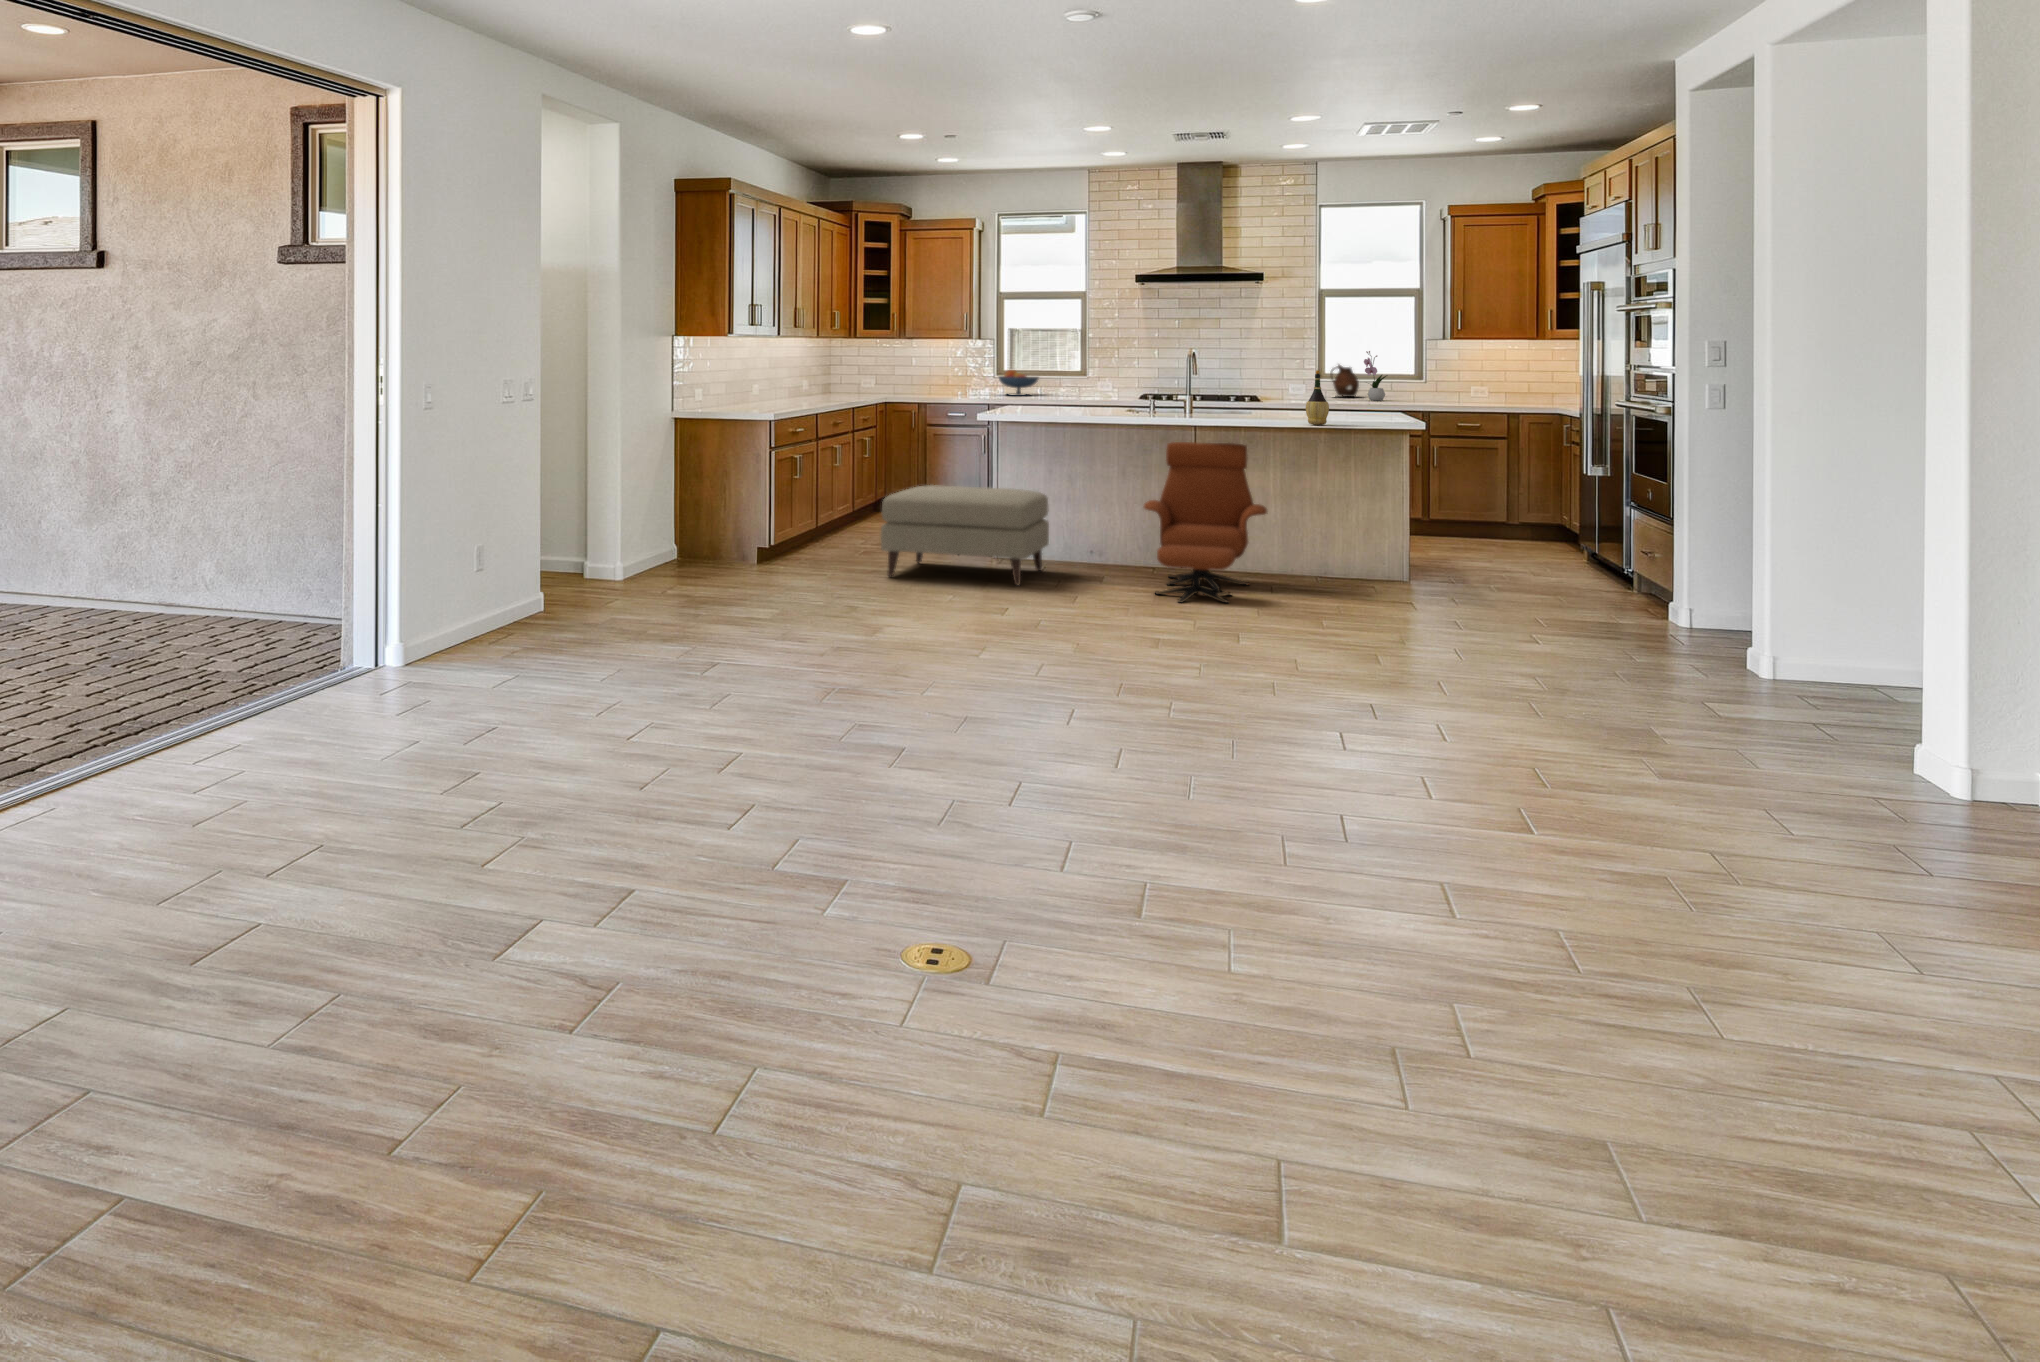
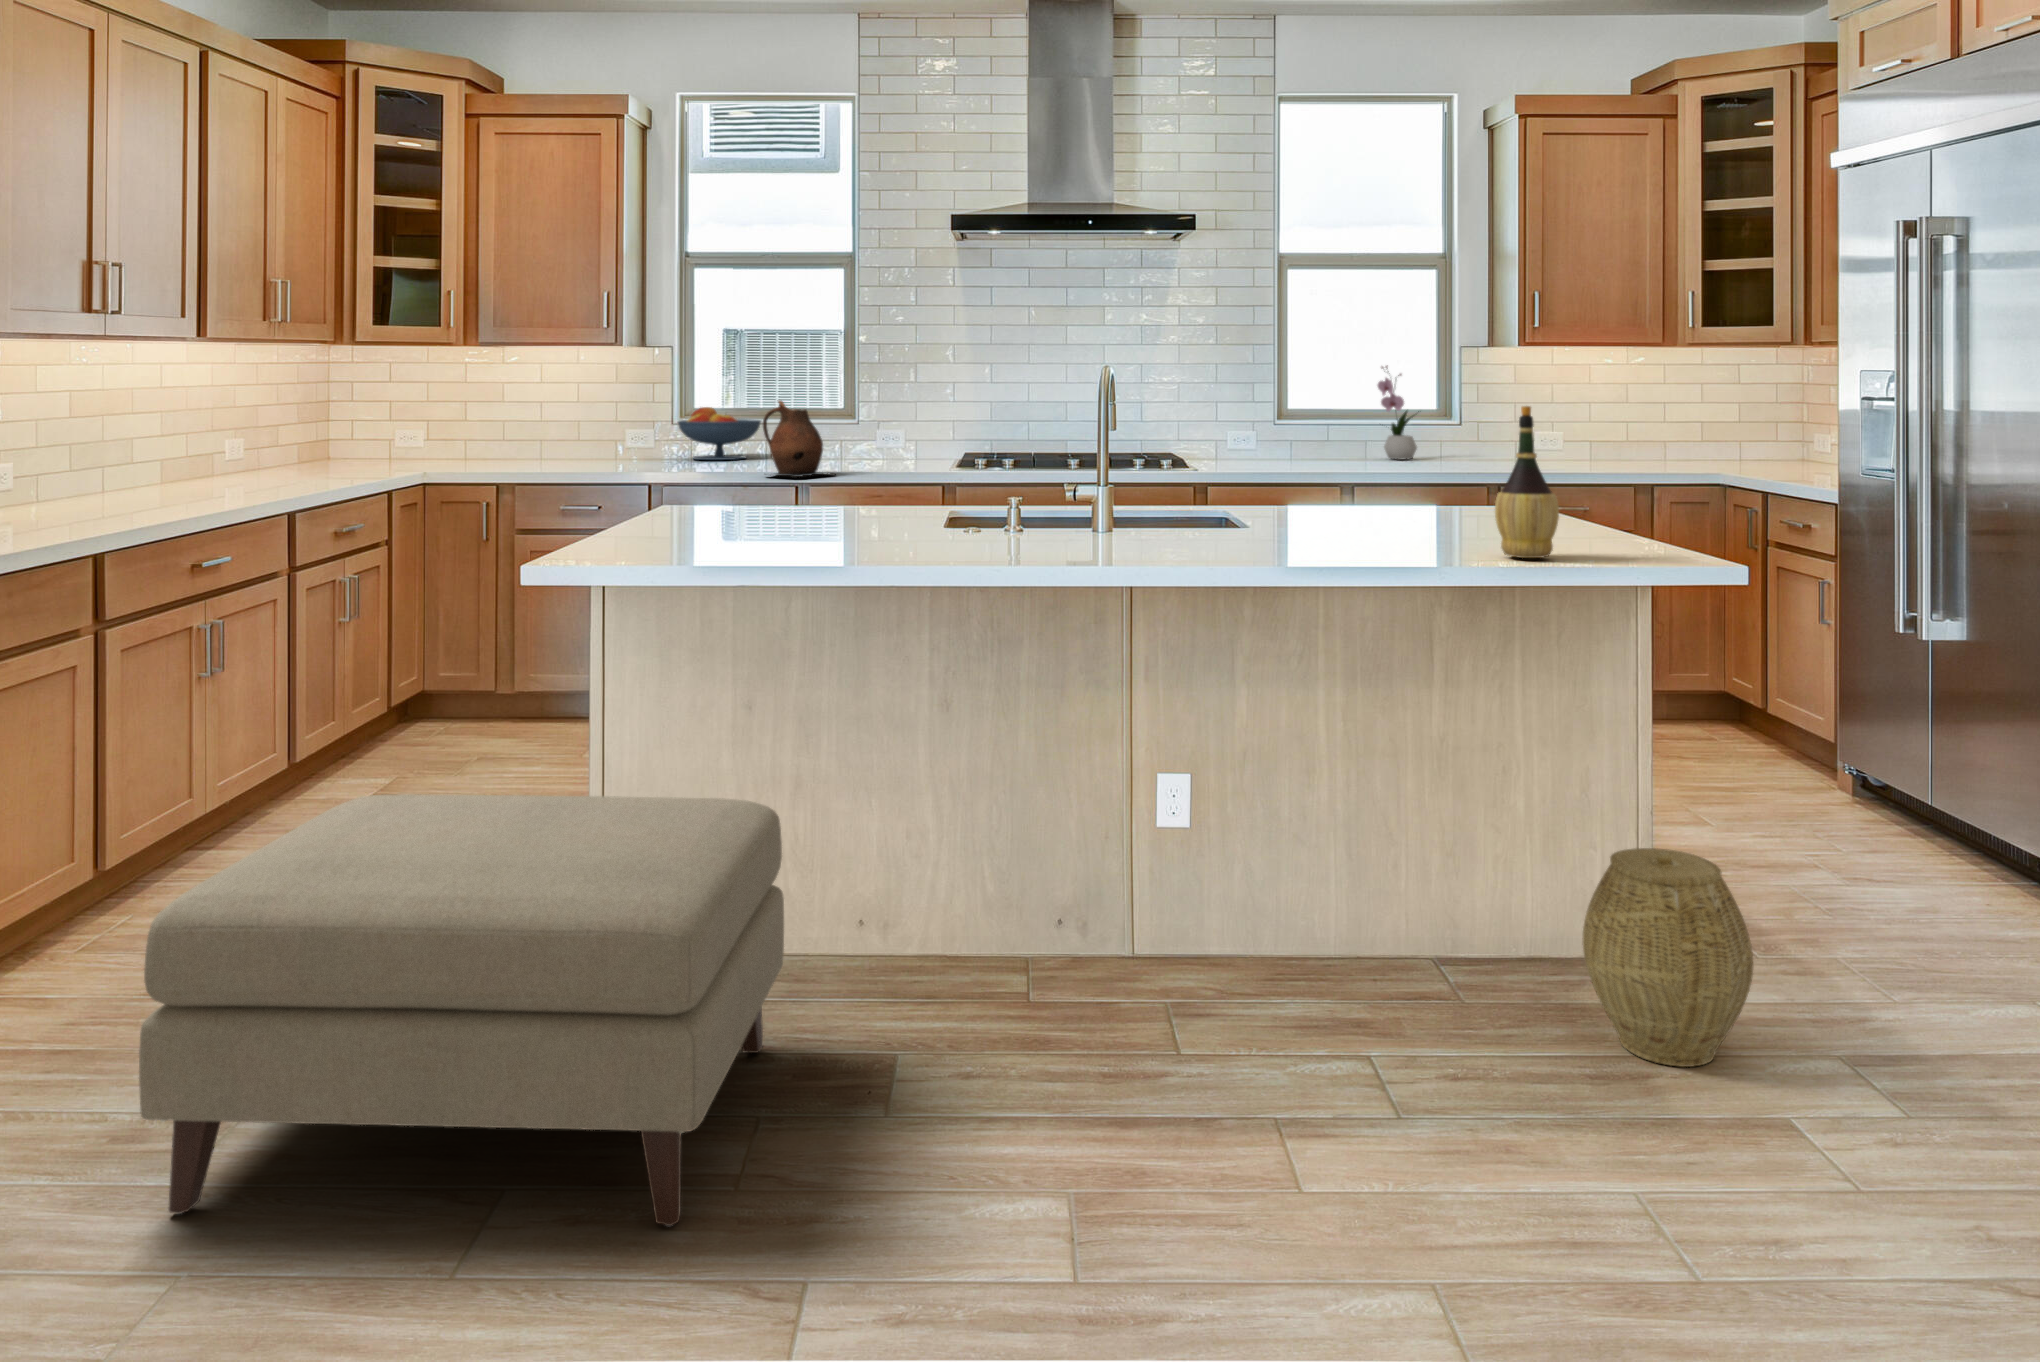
ceramic pitcher: present [1331,365,1359,397] -> present [763,401,836,477]
lounge chair: present [1144,442,1267,603] -> none [1079,627,1460,1321]
woven basket: none [1323,523,1380,591] -> present [1583,848,1753,1067]

